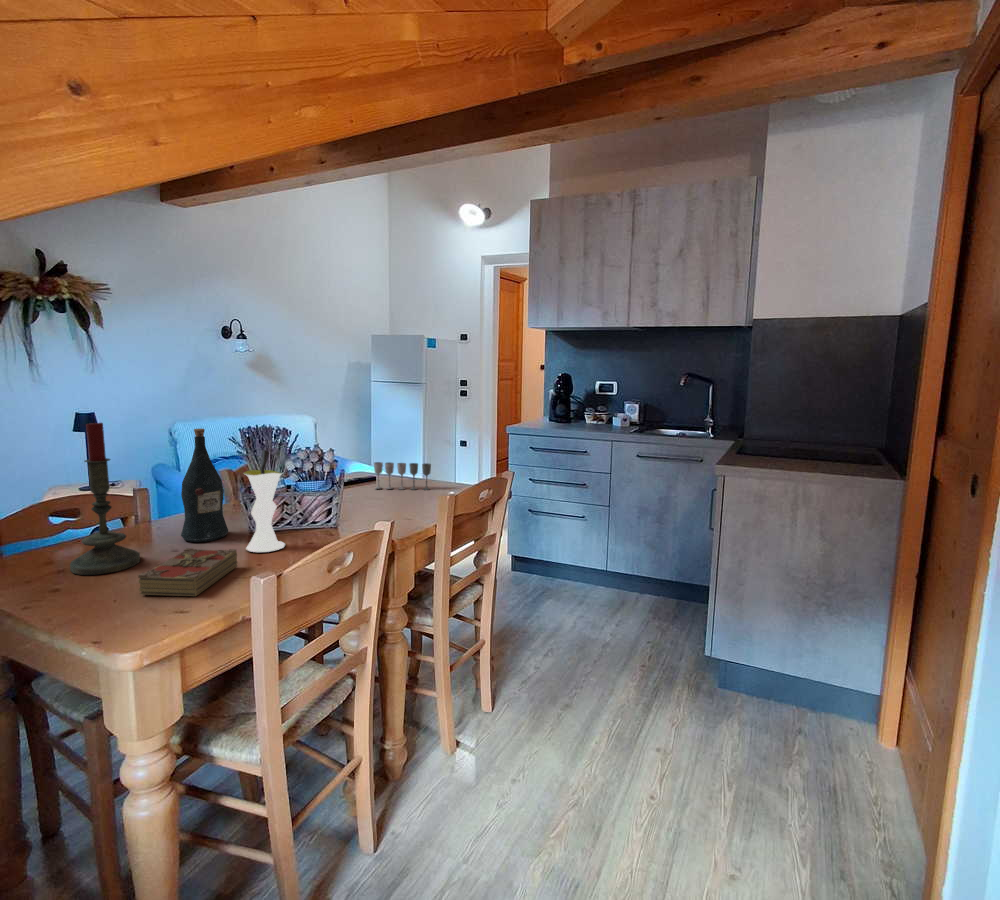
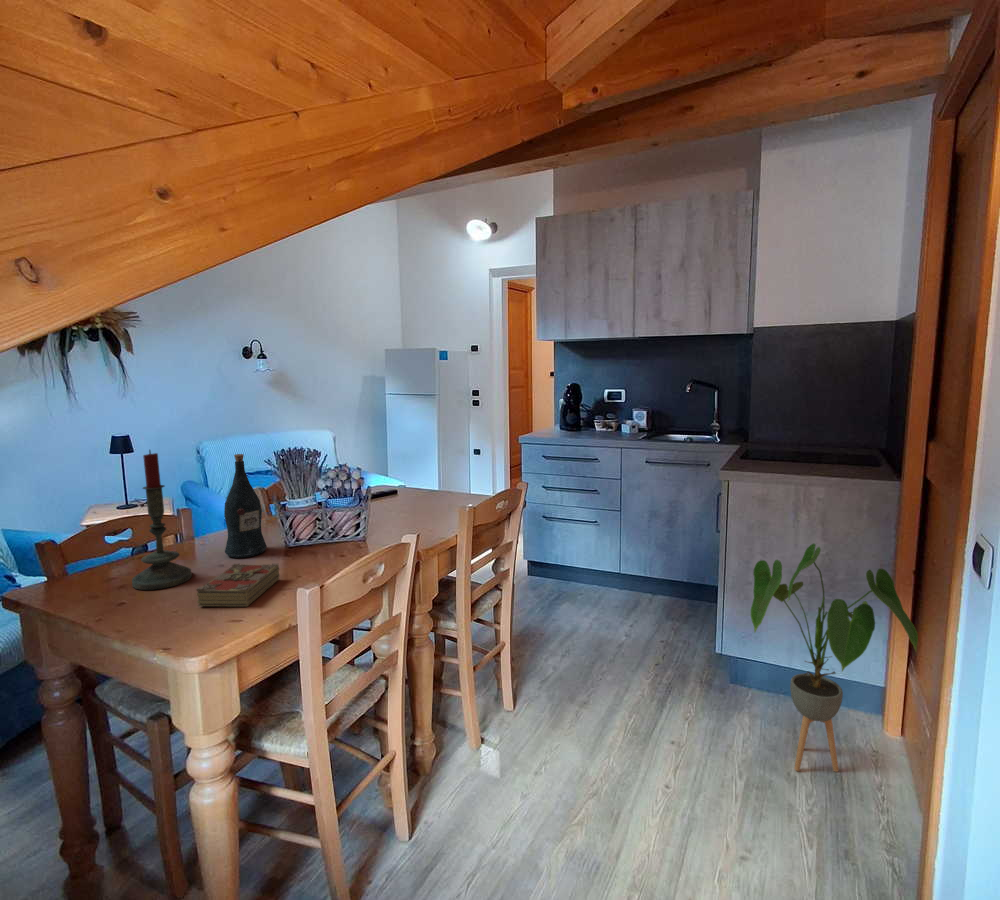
vase: present [244,450,285,552] -> none [281,472,320,566]
wine glass: present [374,462,431,490] -> none [395,477,449,503]
house plant: none [748,543,925,783] -> present [751,544,918,772]

